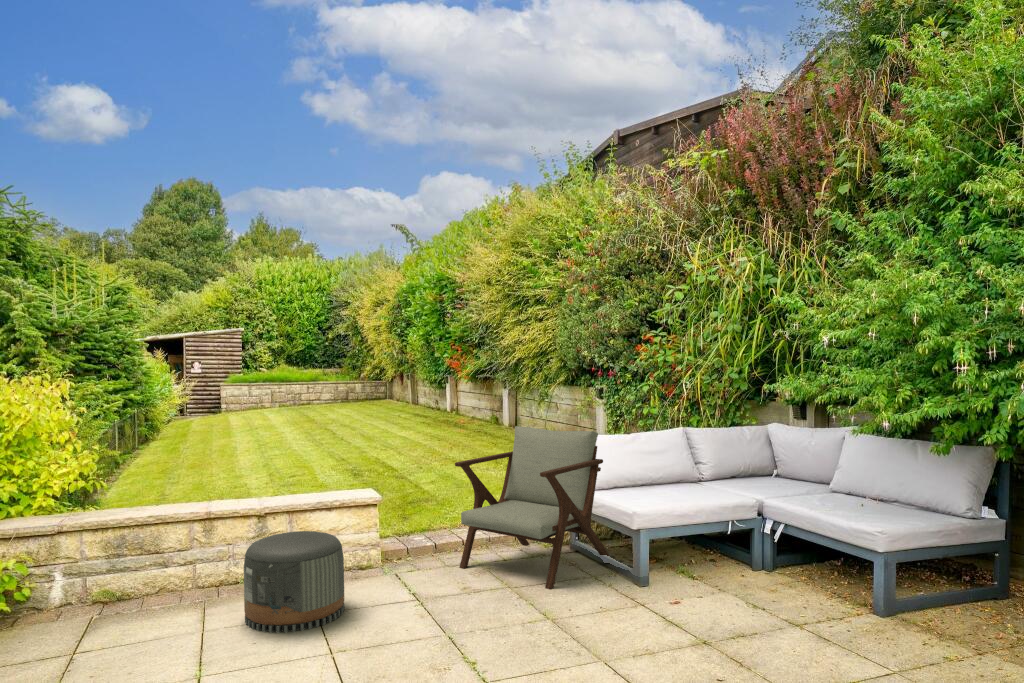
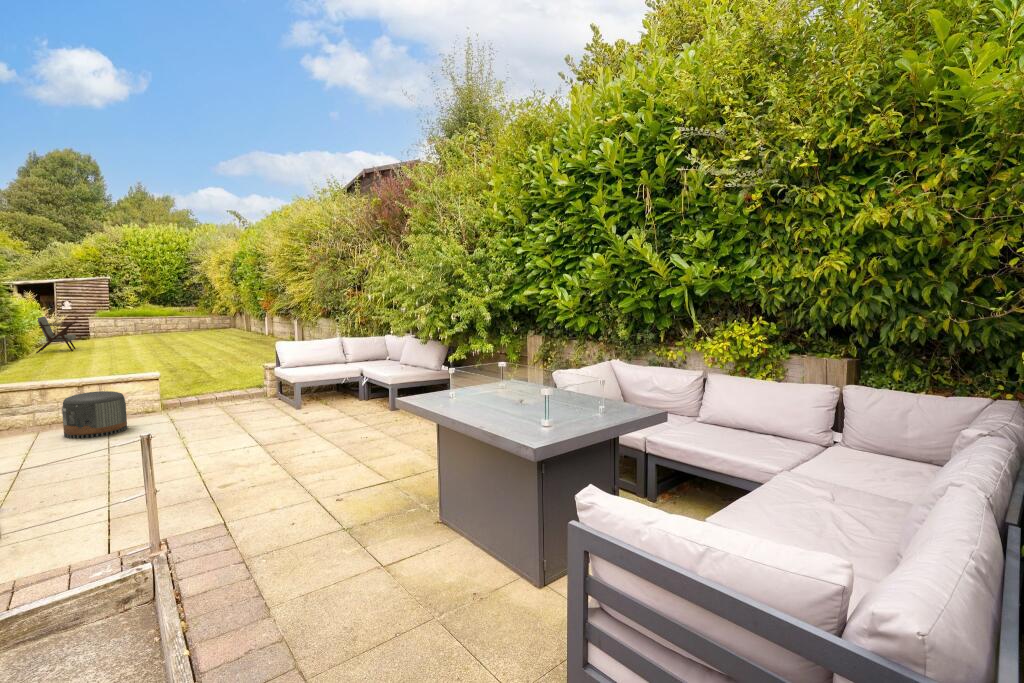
lounge chair: present [455,426,609,589] -> present [36,317,76,353]

